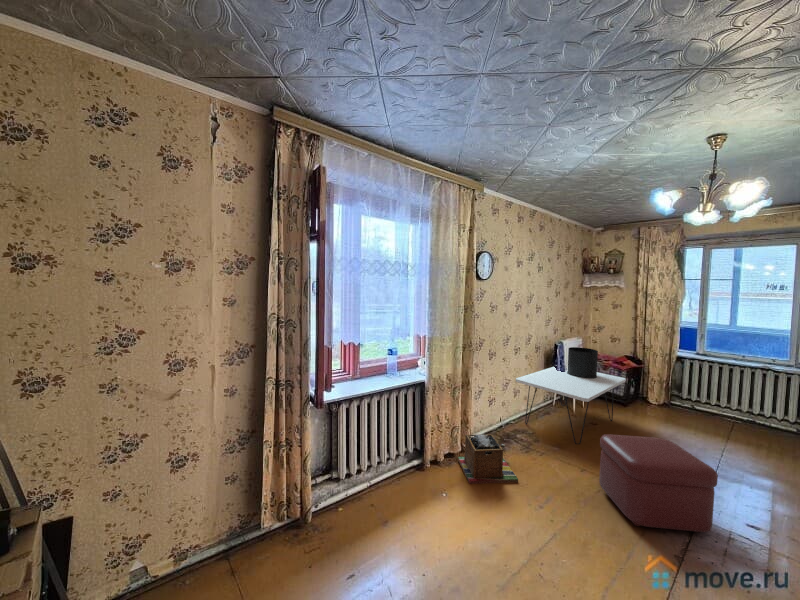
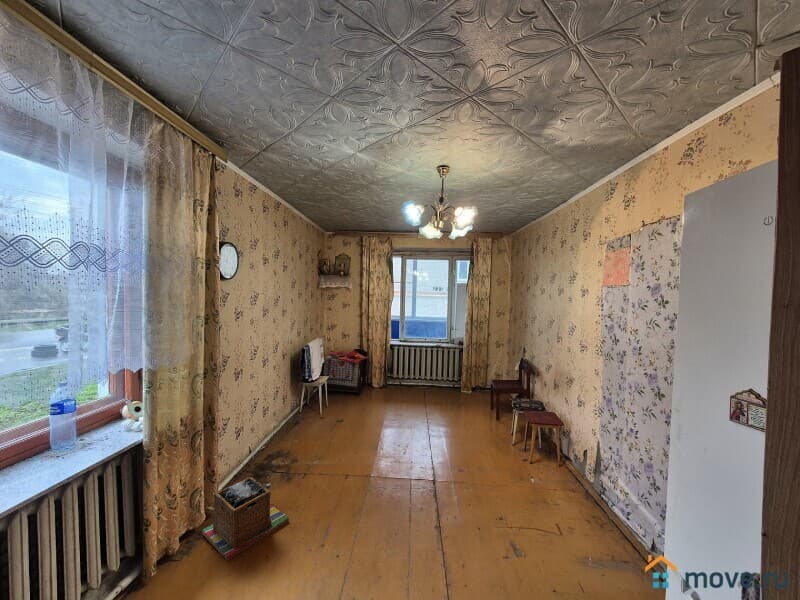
side table: present [516,347,626,444] -> none [266,348,362,448]
ottoman: present [599,434,718,532] -> none [362,418,441,506]

